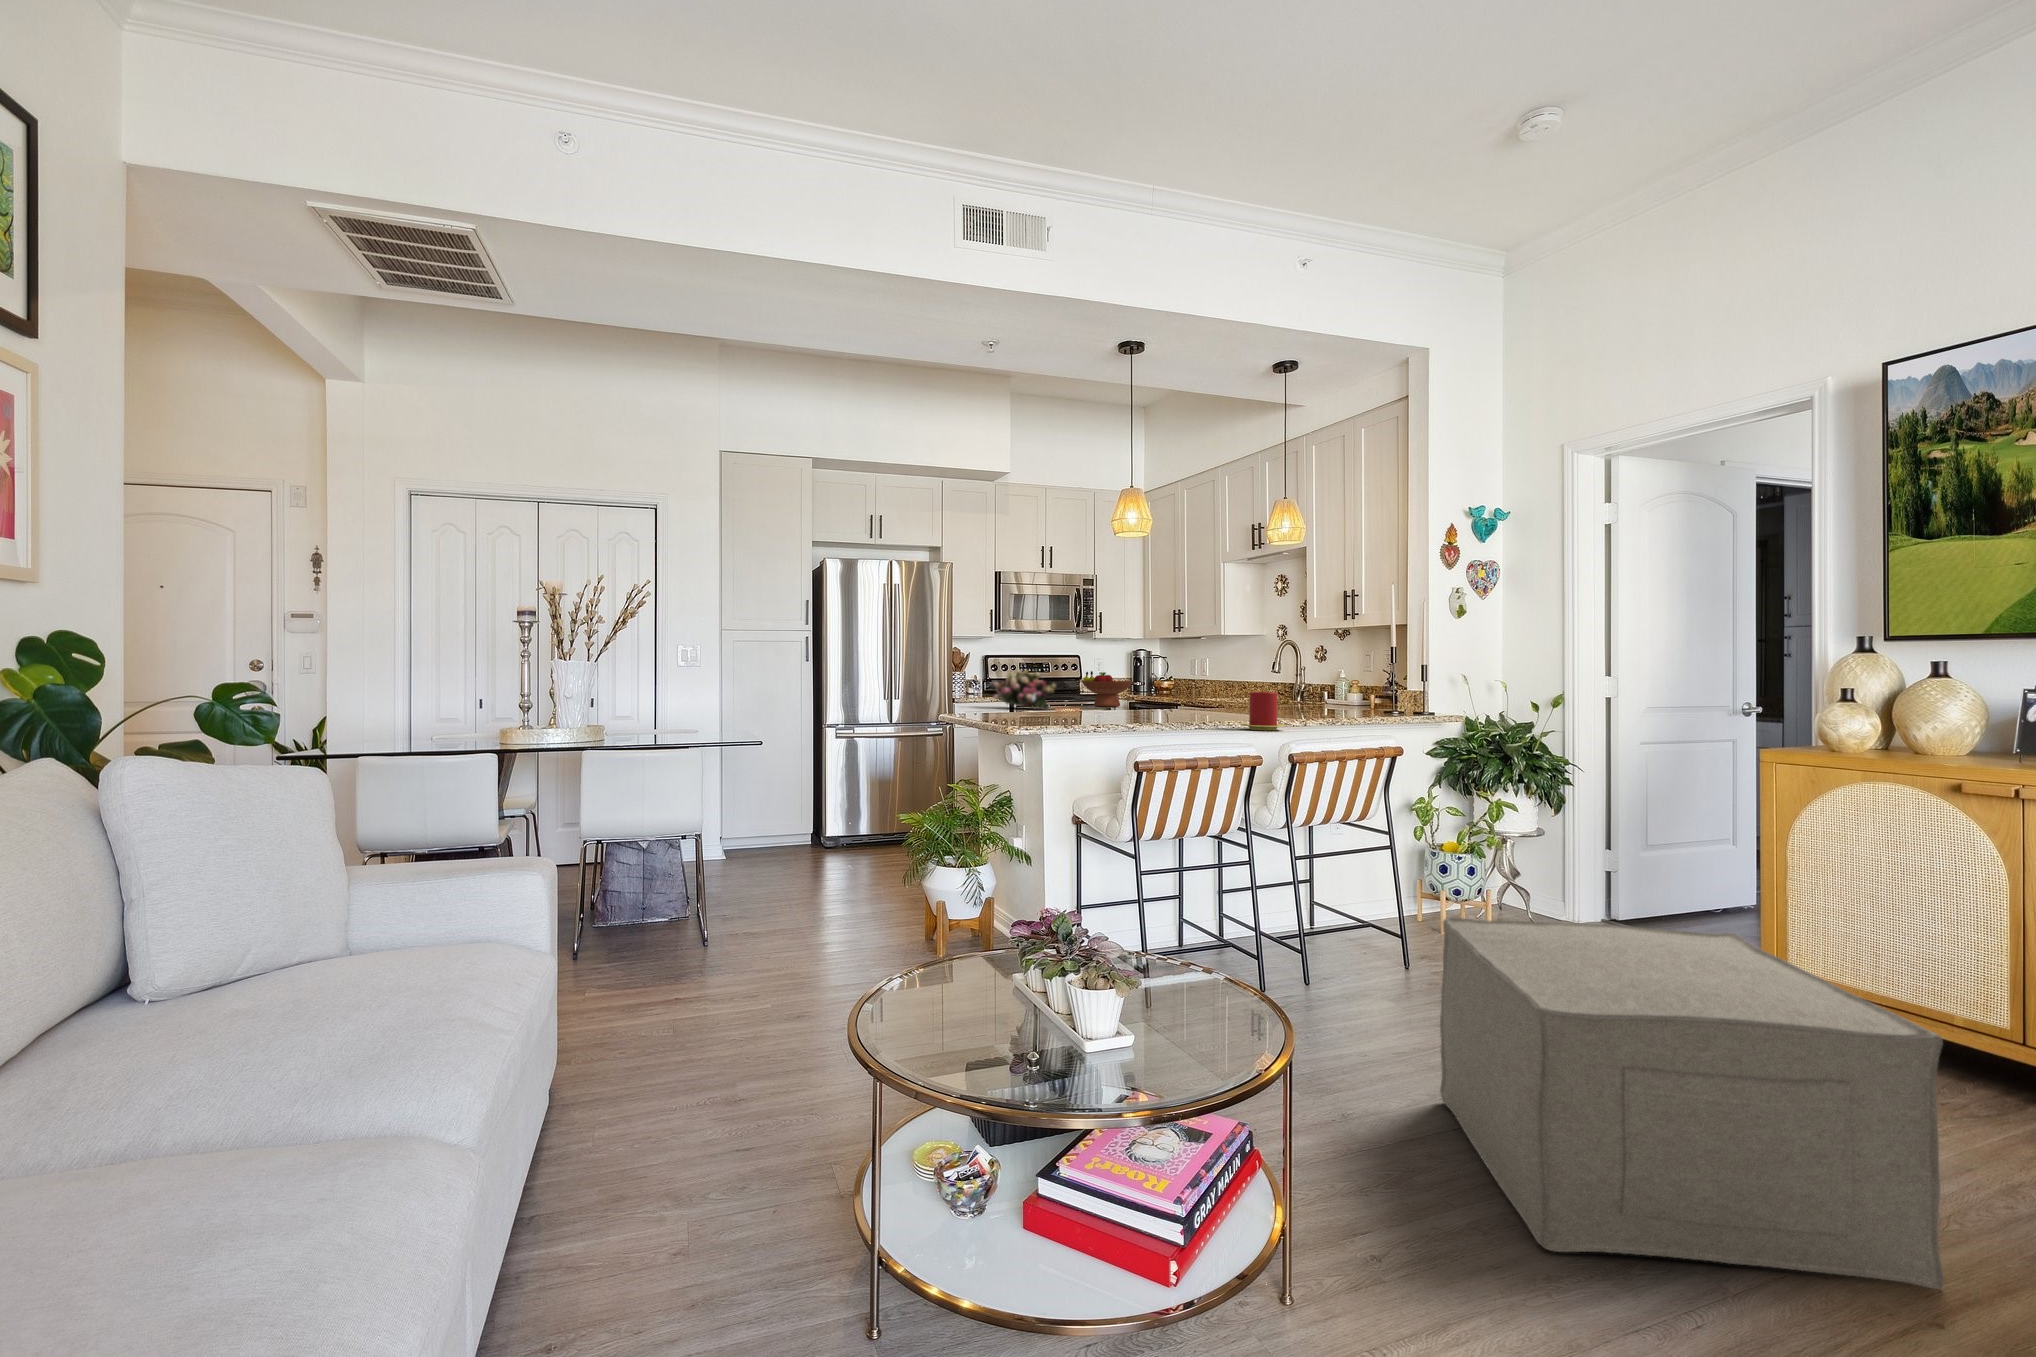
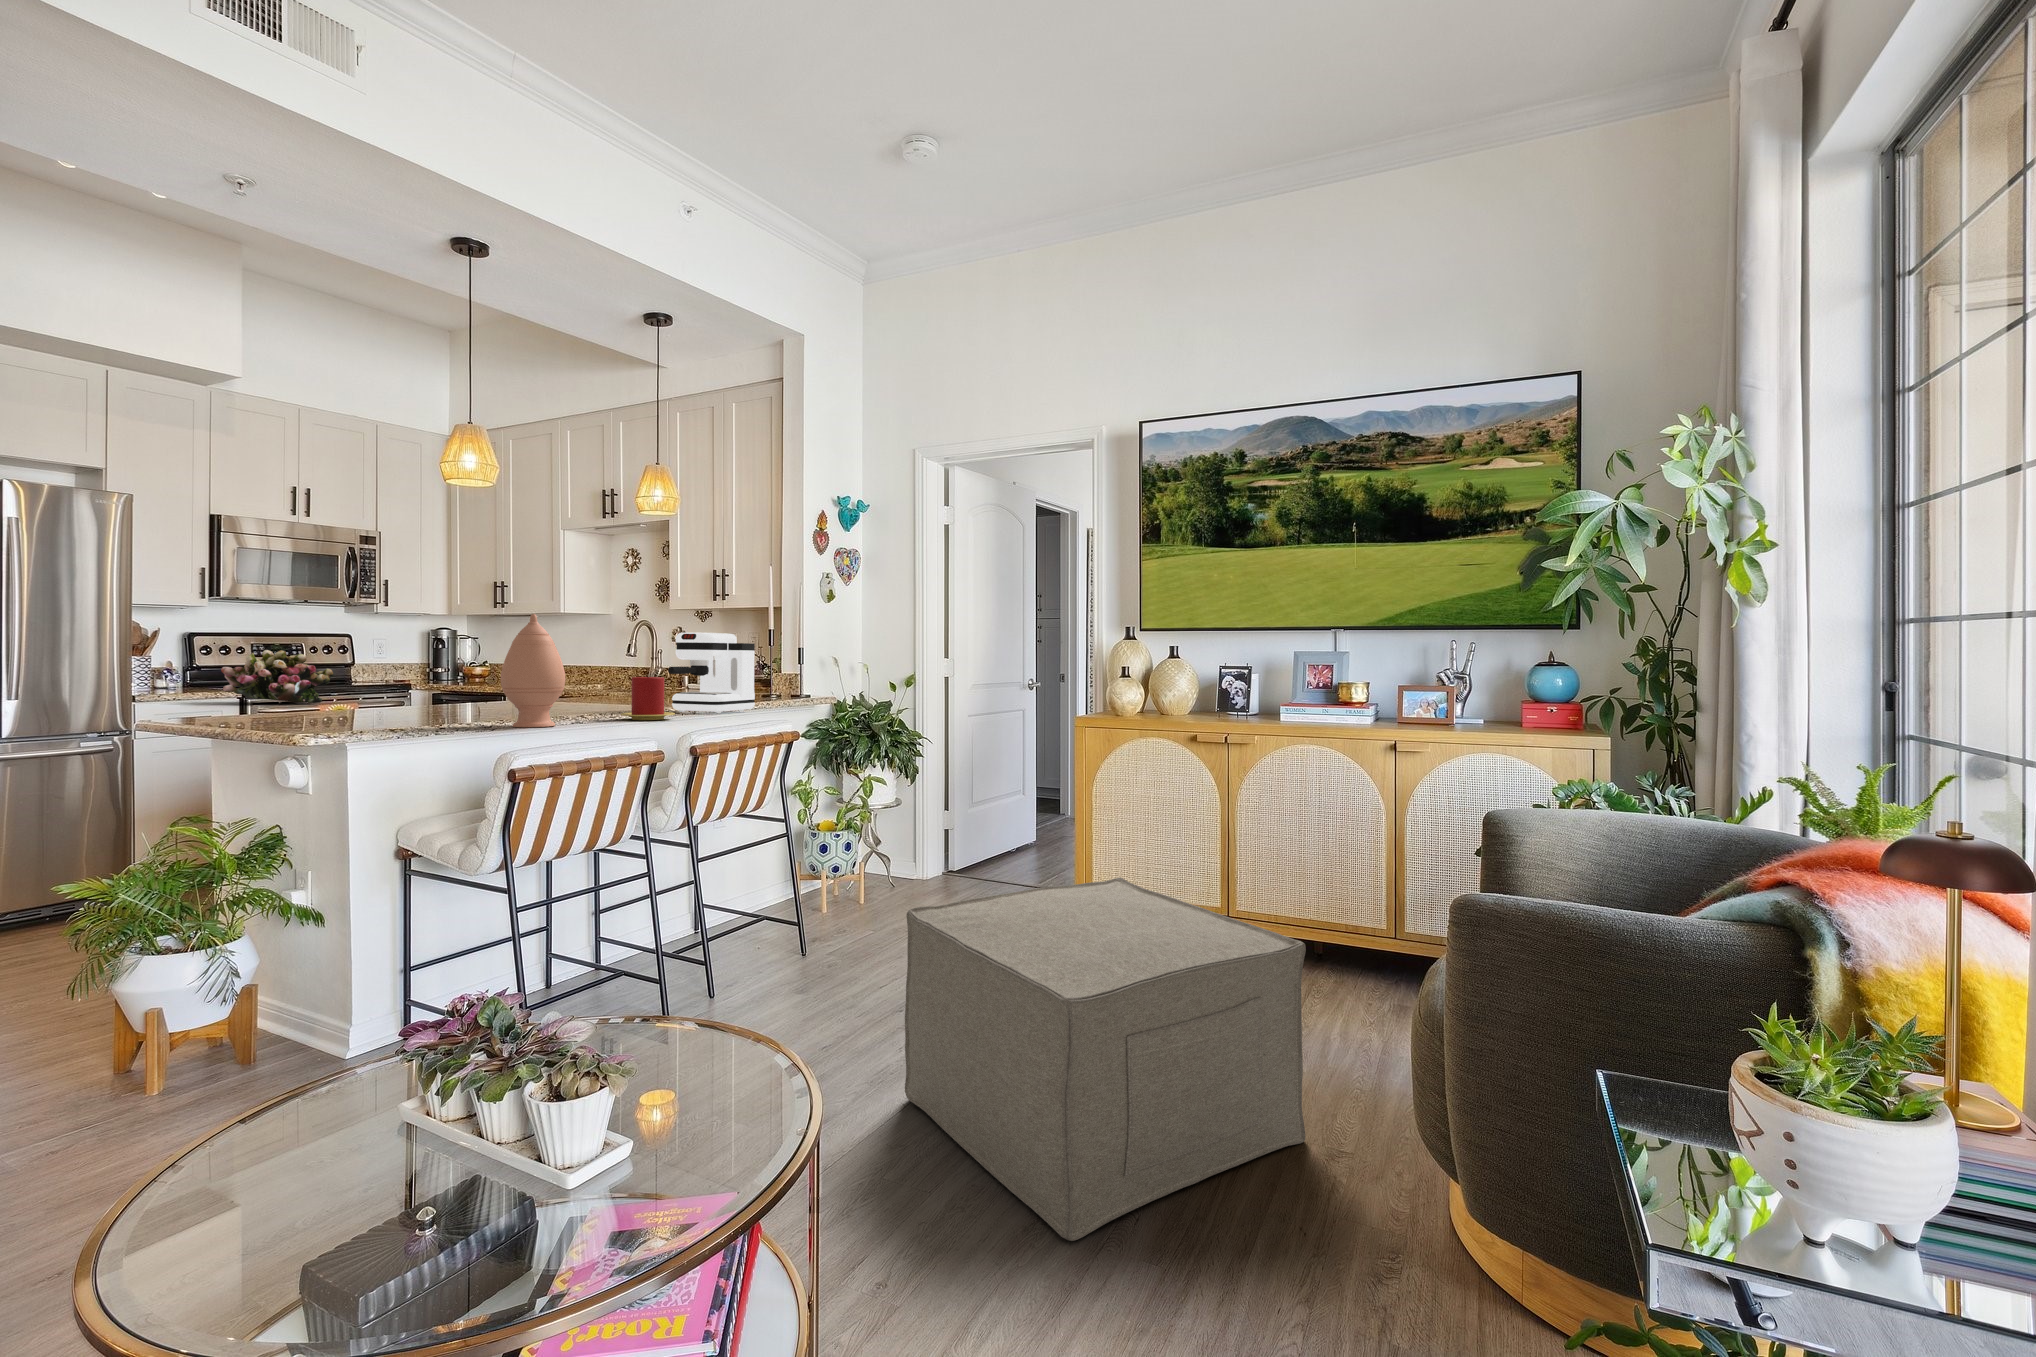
vase: none [1144,640,1191,731] -> present [501,614,565,727]
coffee maker: none [1289,651,1373,728] -> present [668,633,755,713]
fruit bowl: present [1081,671,1133,707] -> none [366,653,446,697]

